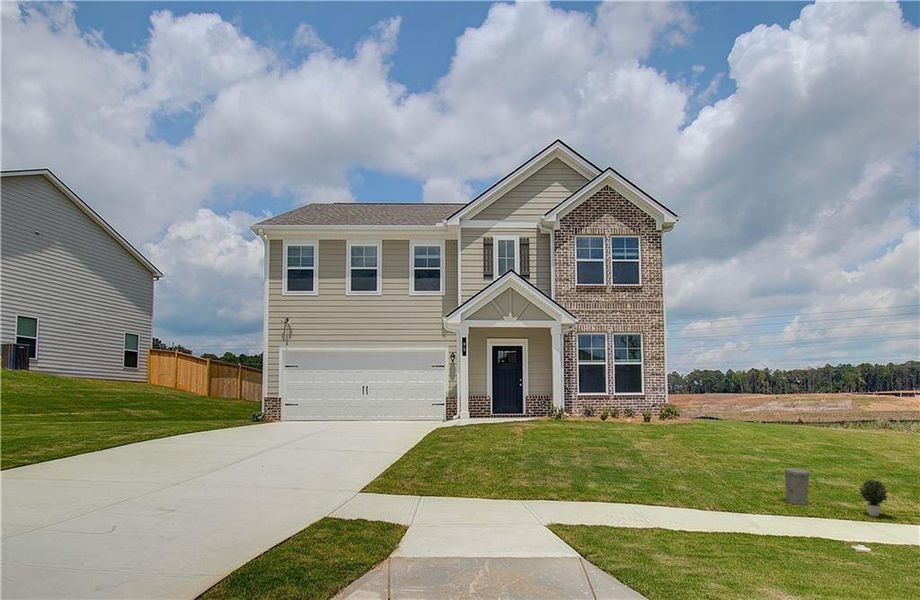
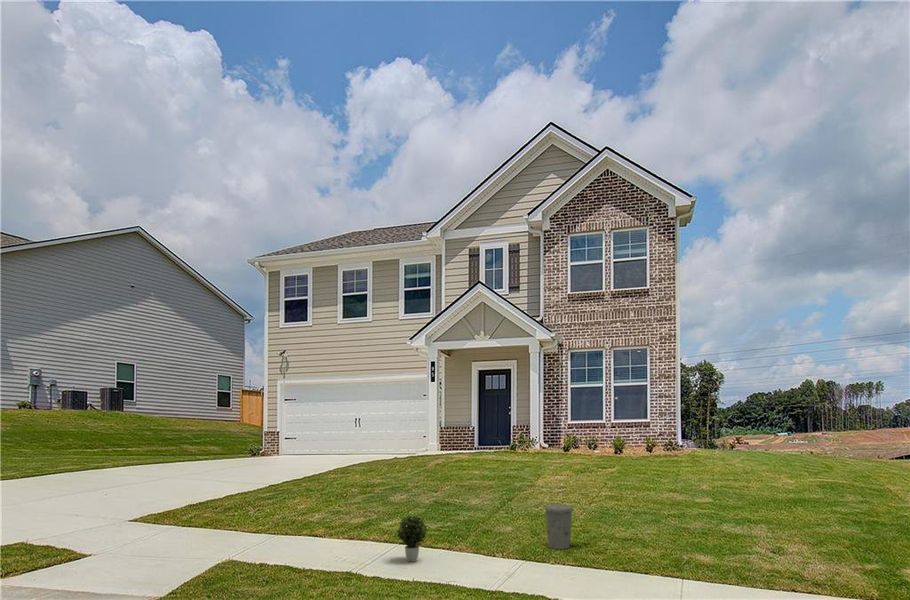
potted plant: present [860,480,888,517] -> present [397,517,427,562]

